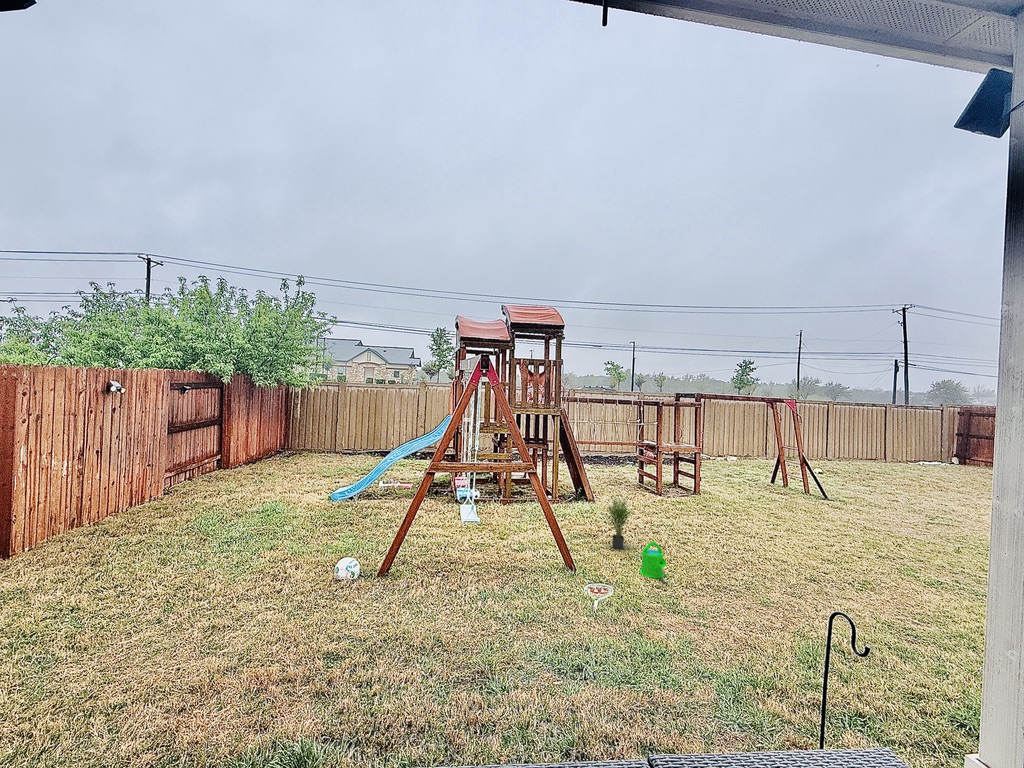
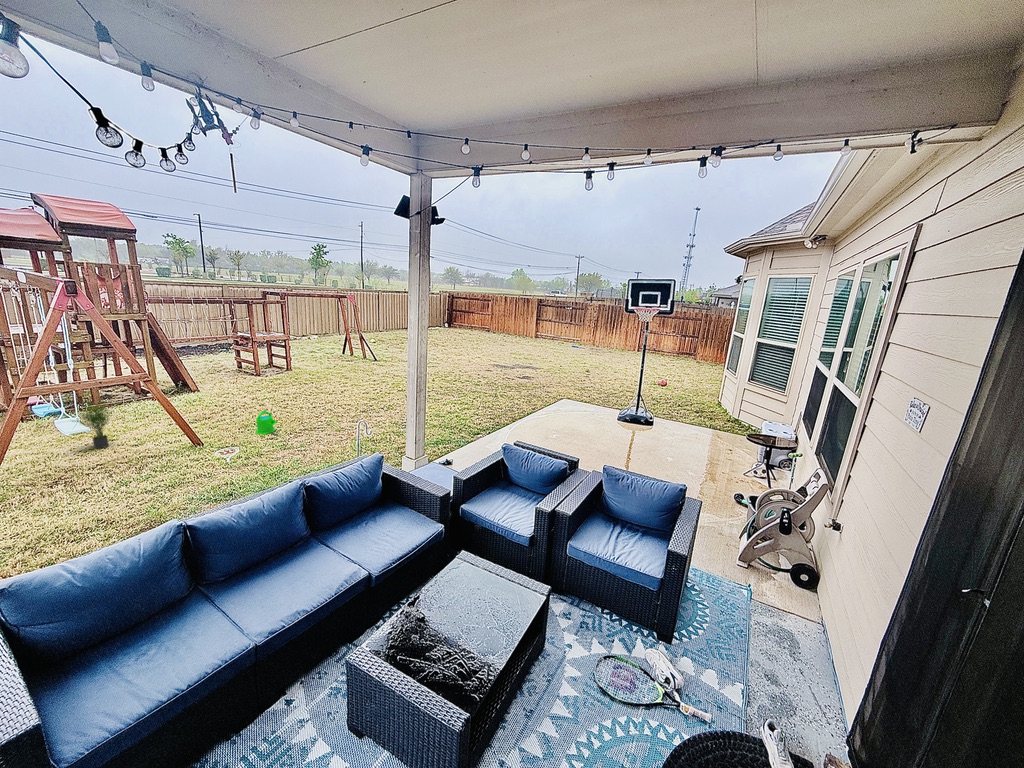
potted plant: present [605,497,632,549] -> present [72,403,112,448]

